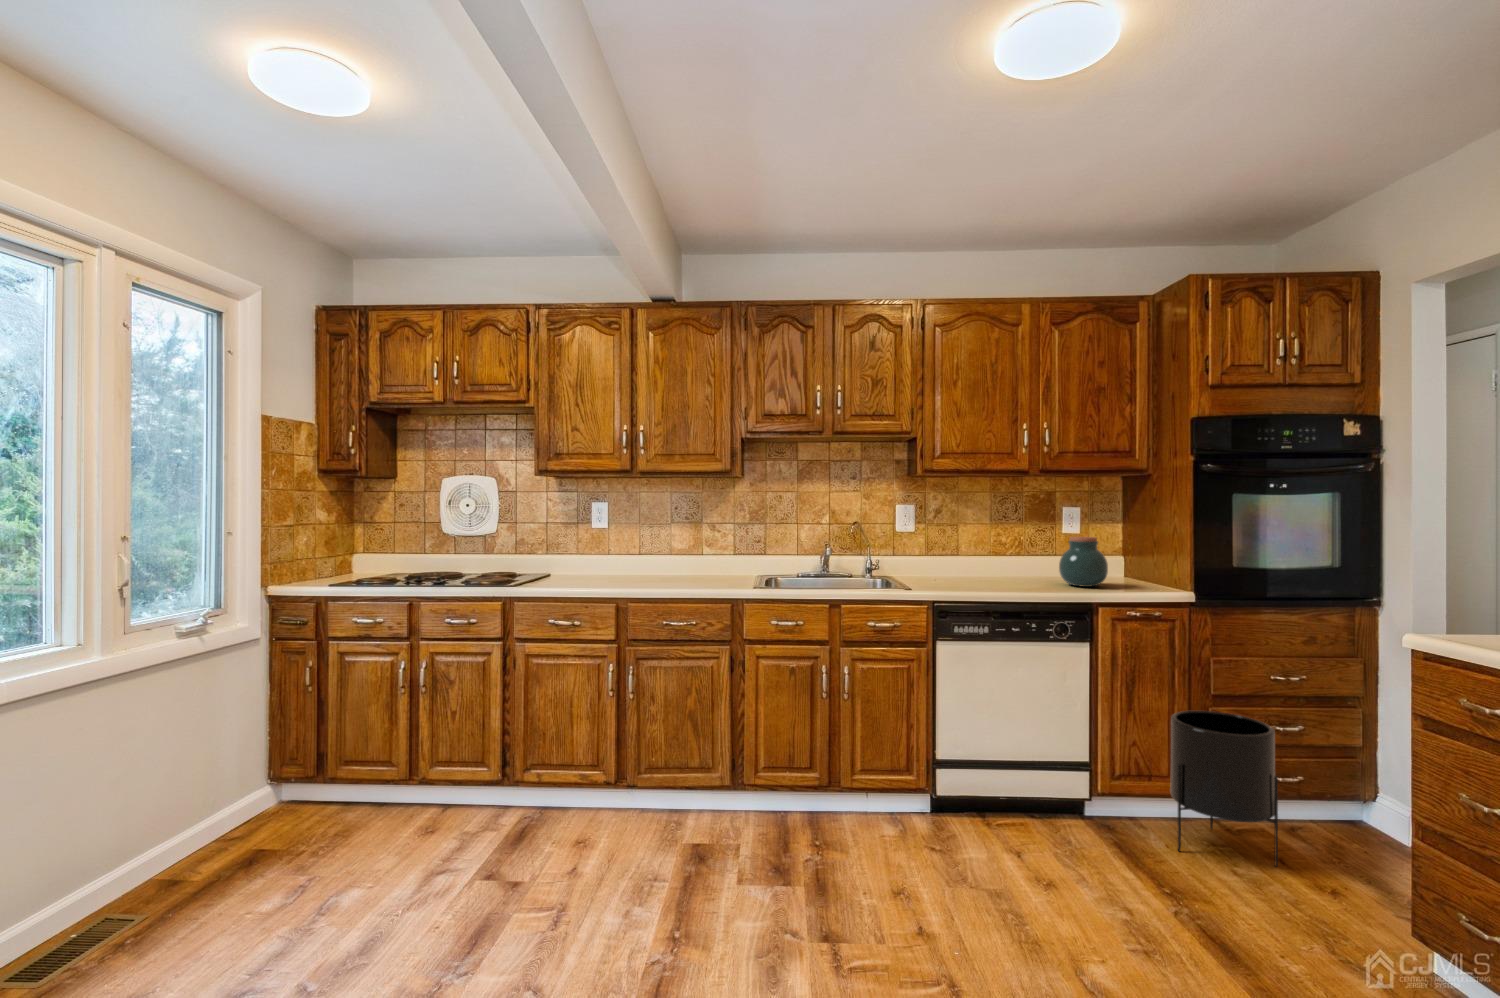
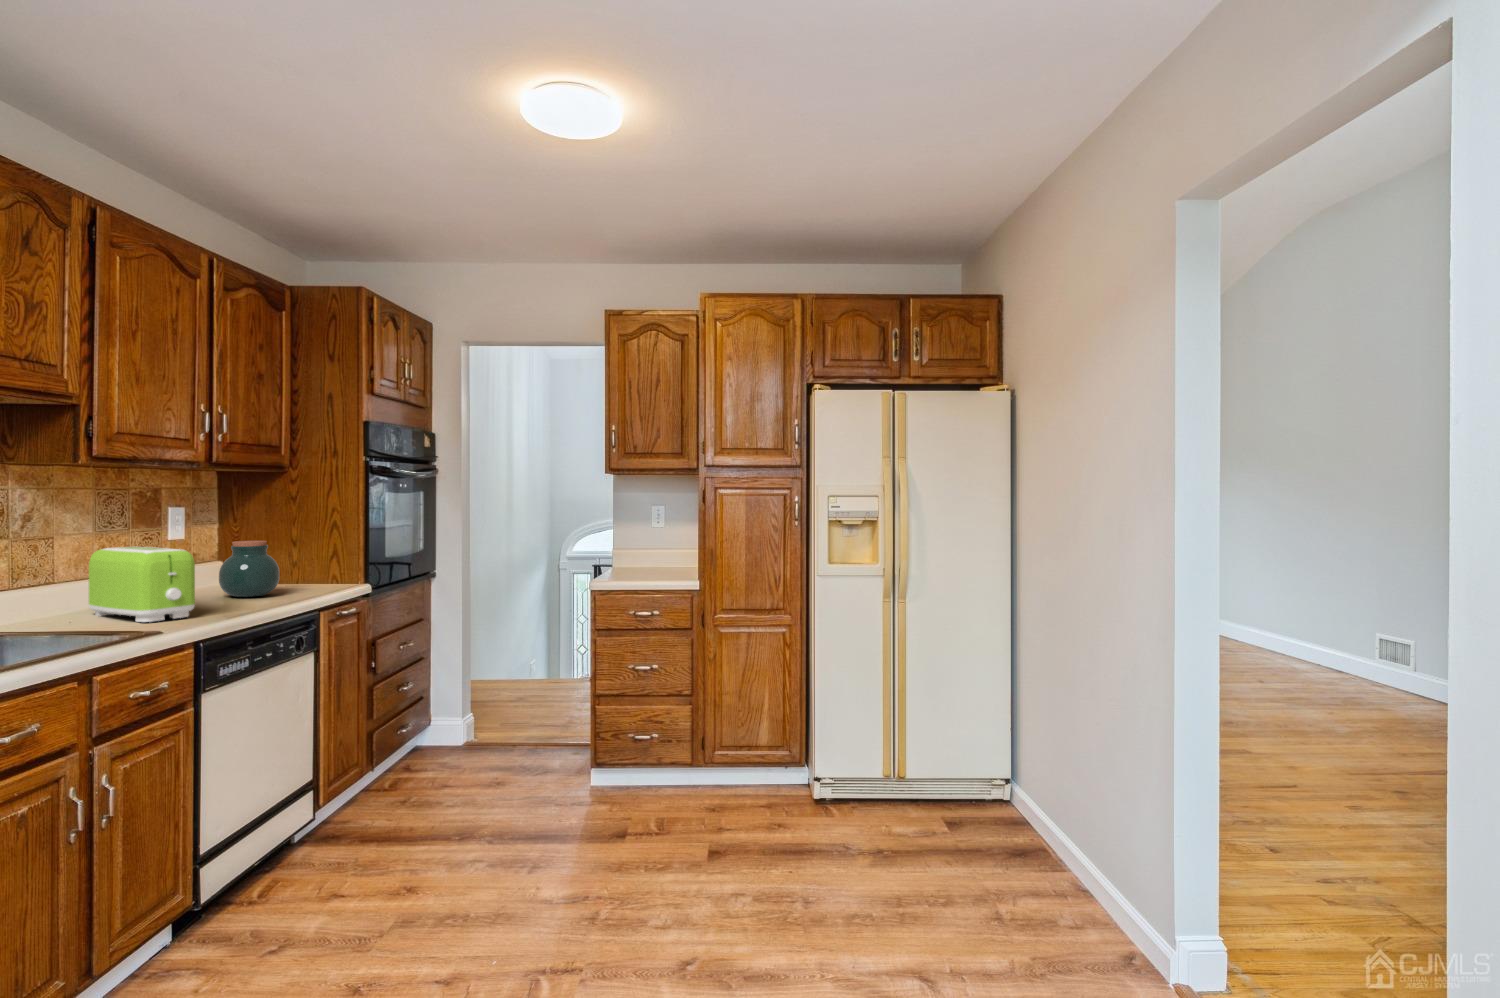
toaster: none [943,533,994,587] -> present [89,547,195,622]
planter: present [1170,711,1278,867] -> none [376,679,458,811]

